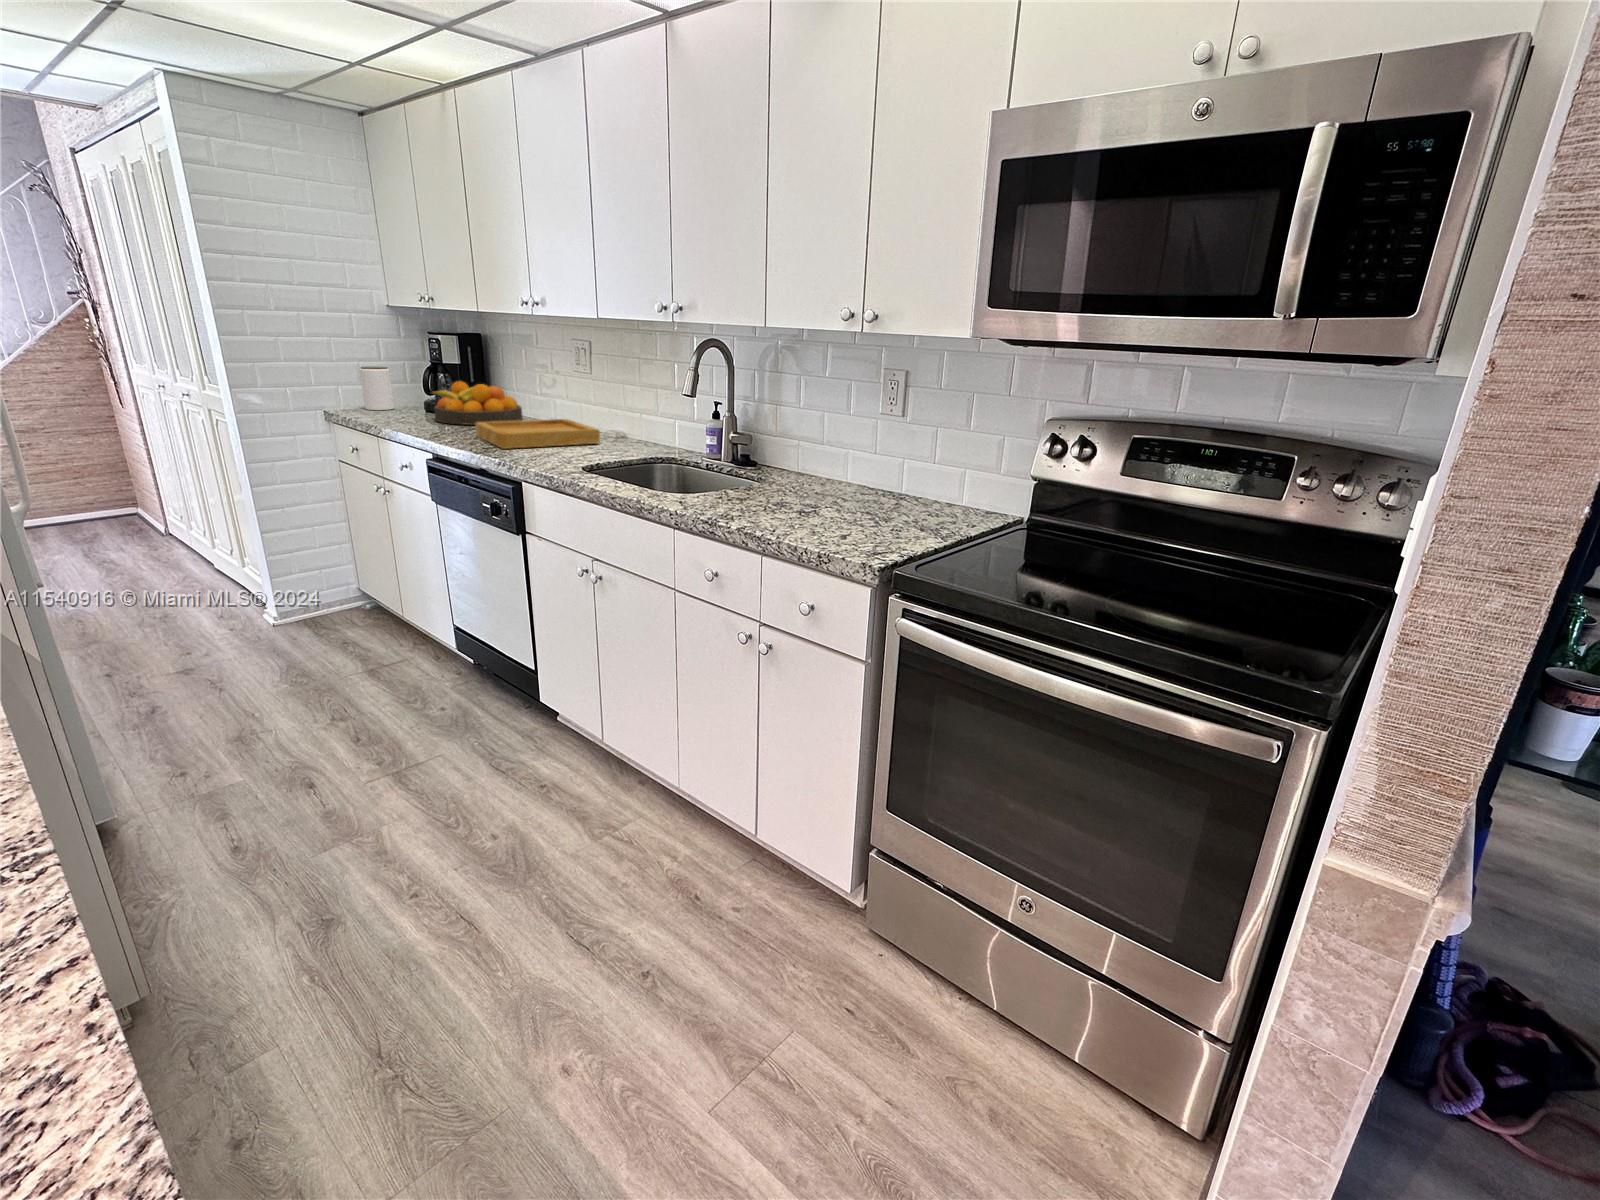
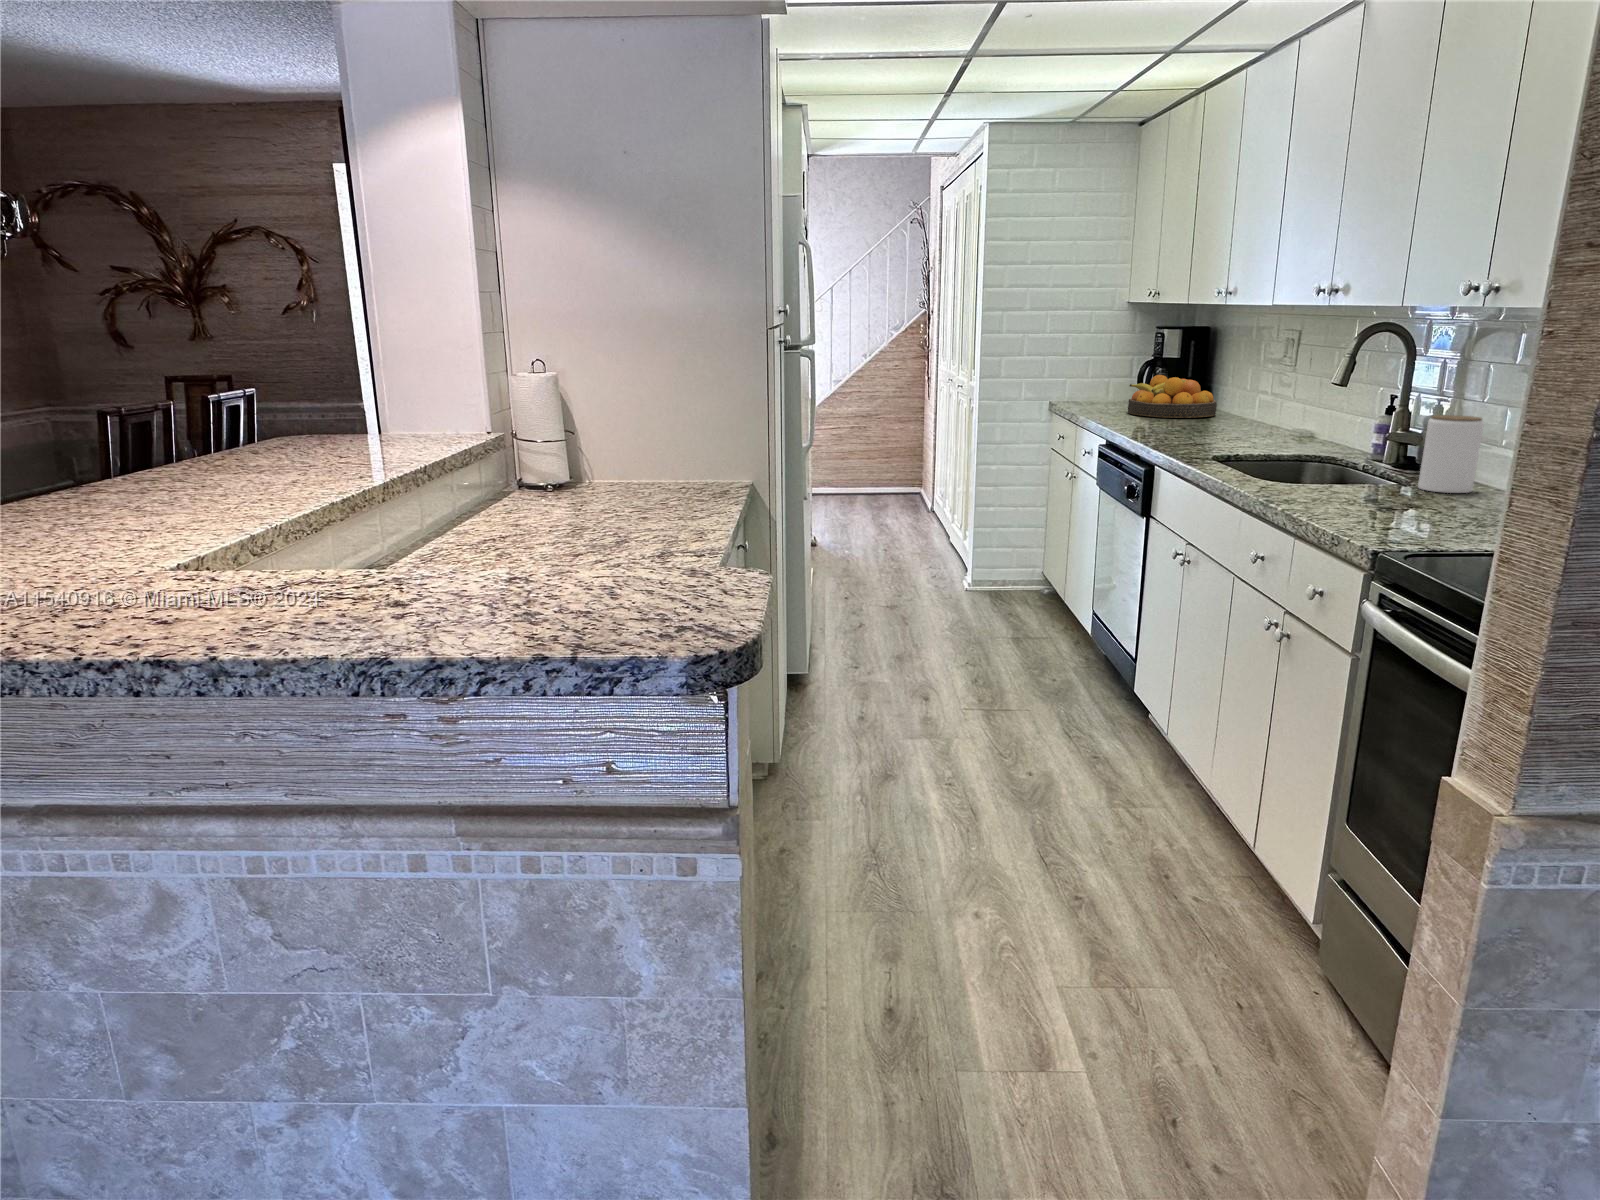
jar: present [360,367,394,410] -> present [1418,415,1484,493]
tray: present [475,419,600,449] -> none [1147,412,1262,438]

